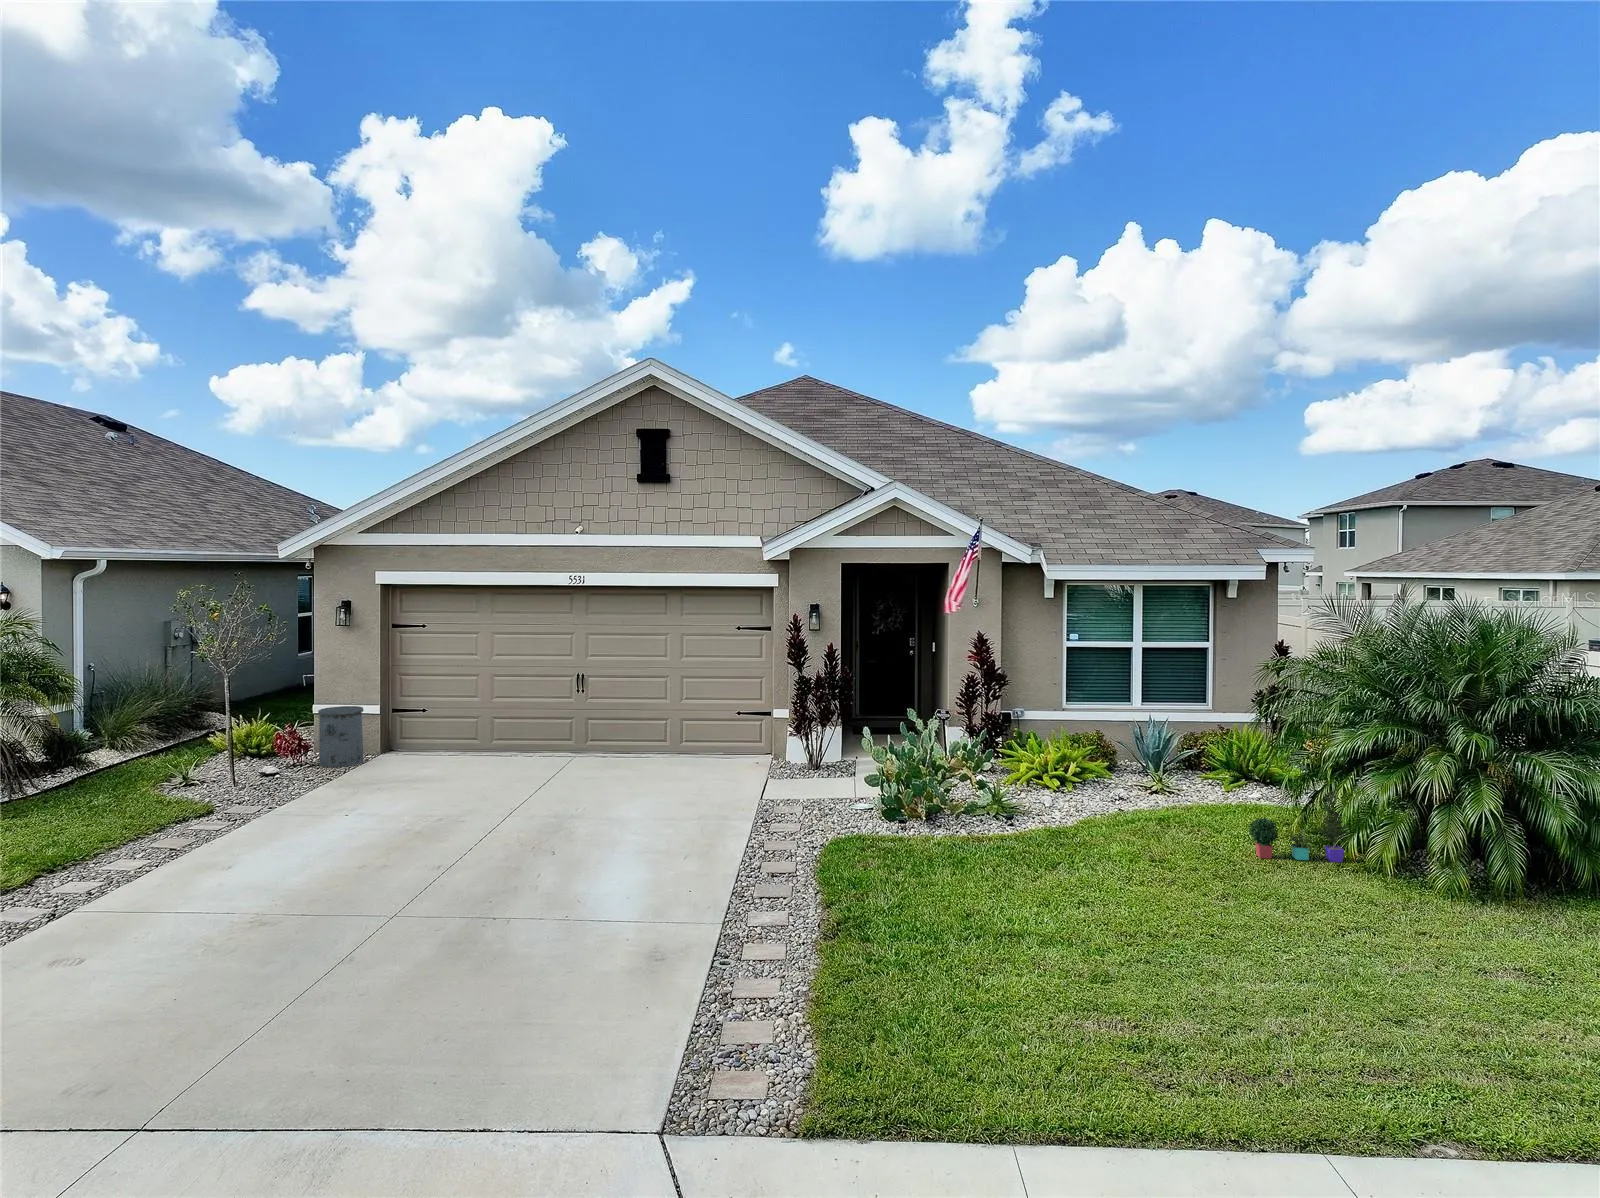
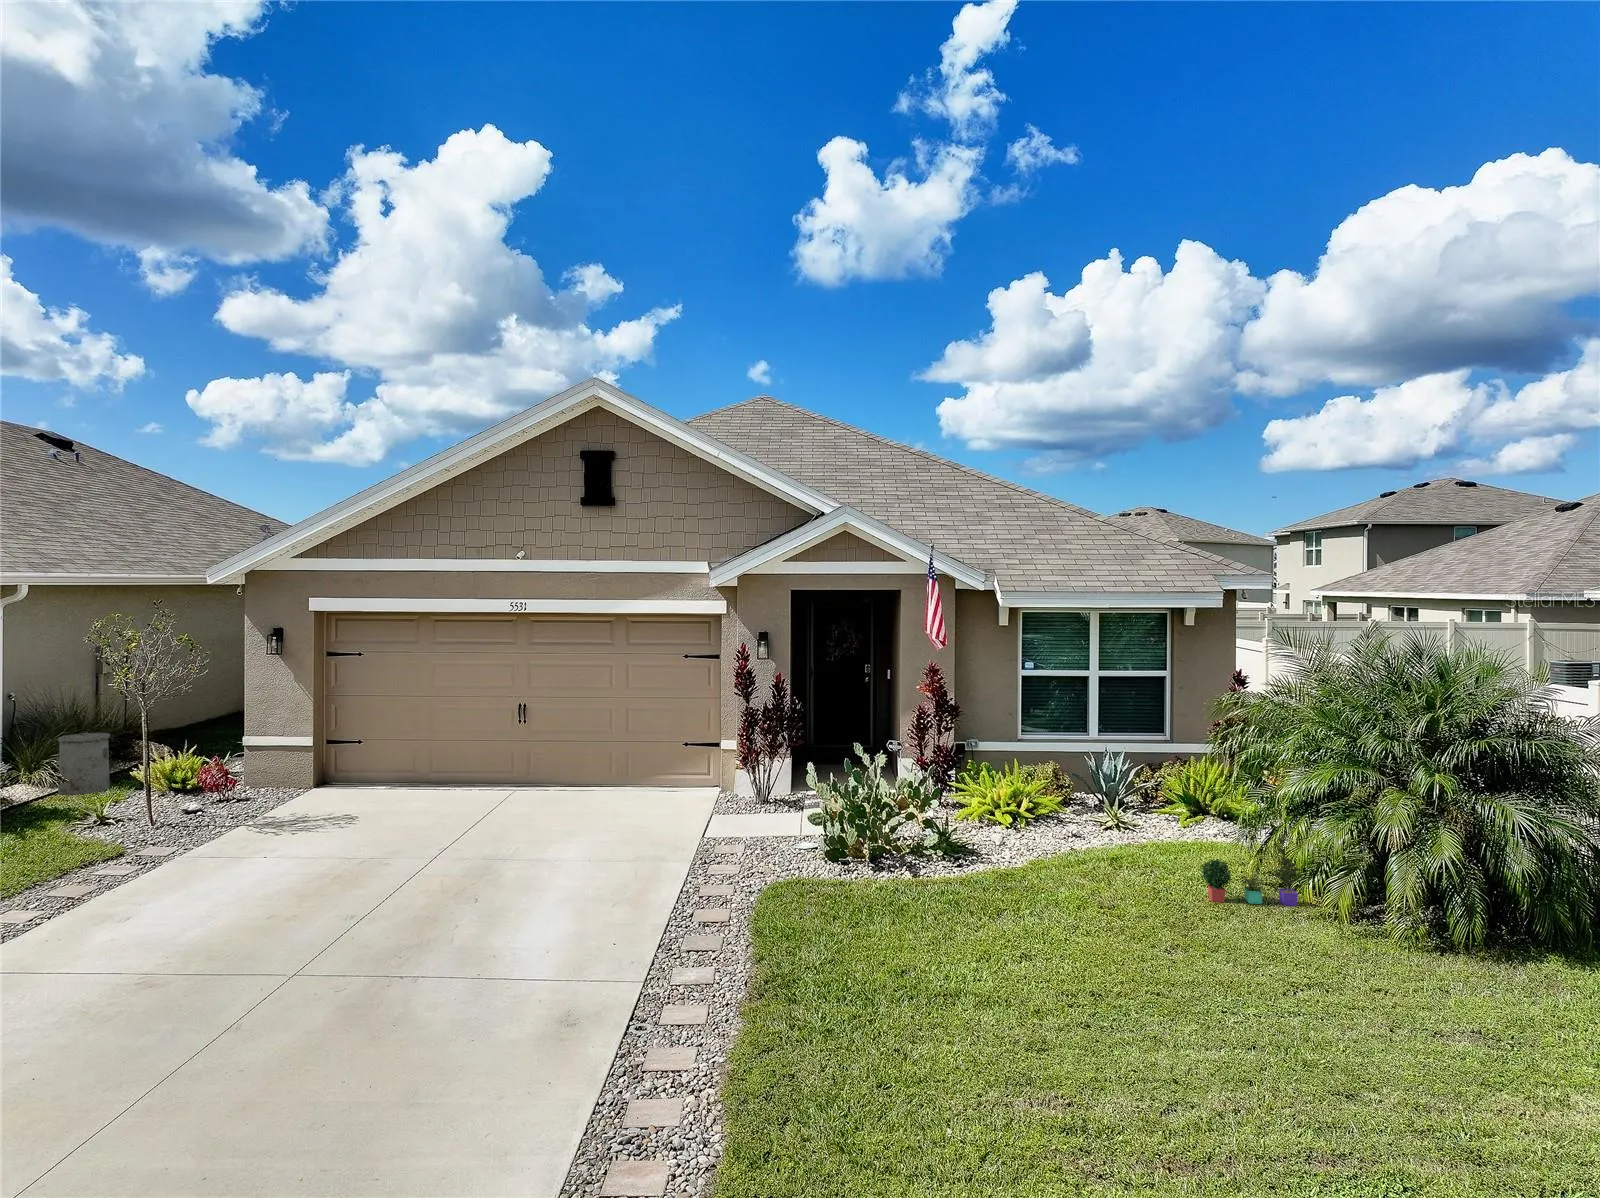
trash can: present [318,706,364,767] -> present [56,733,112,795]

